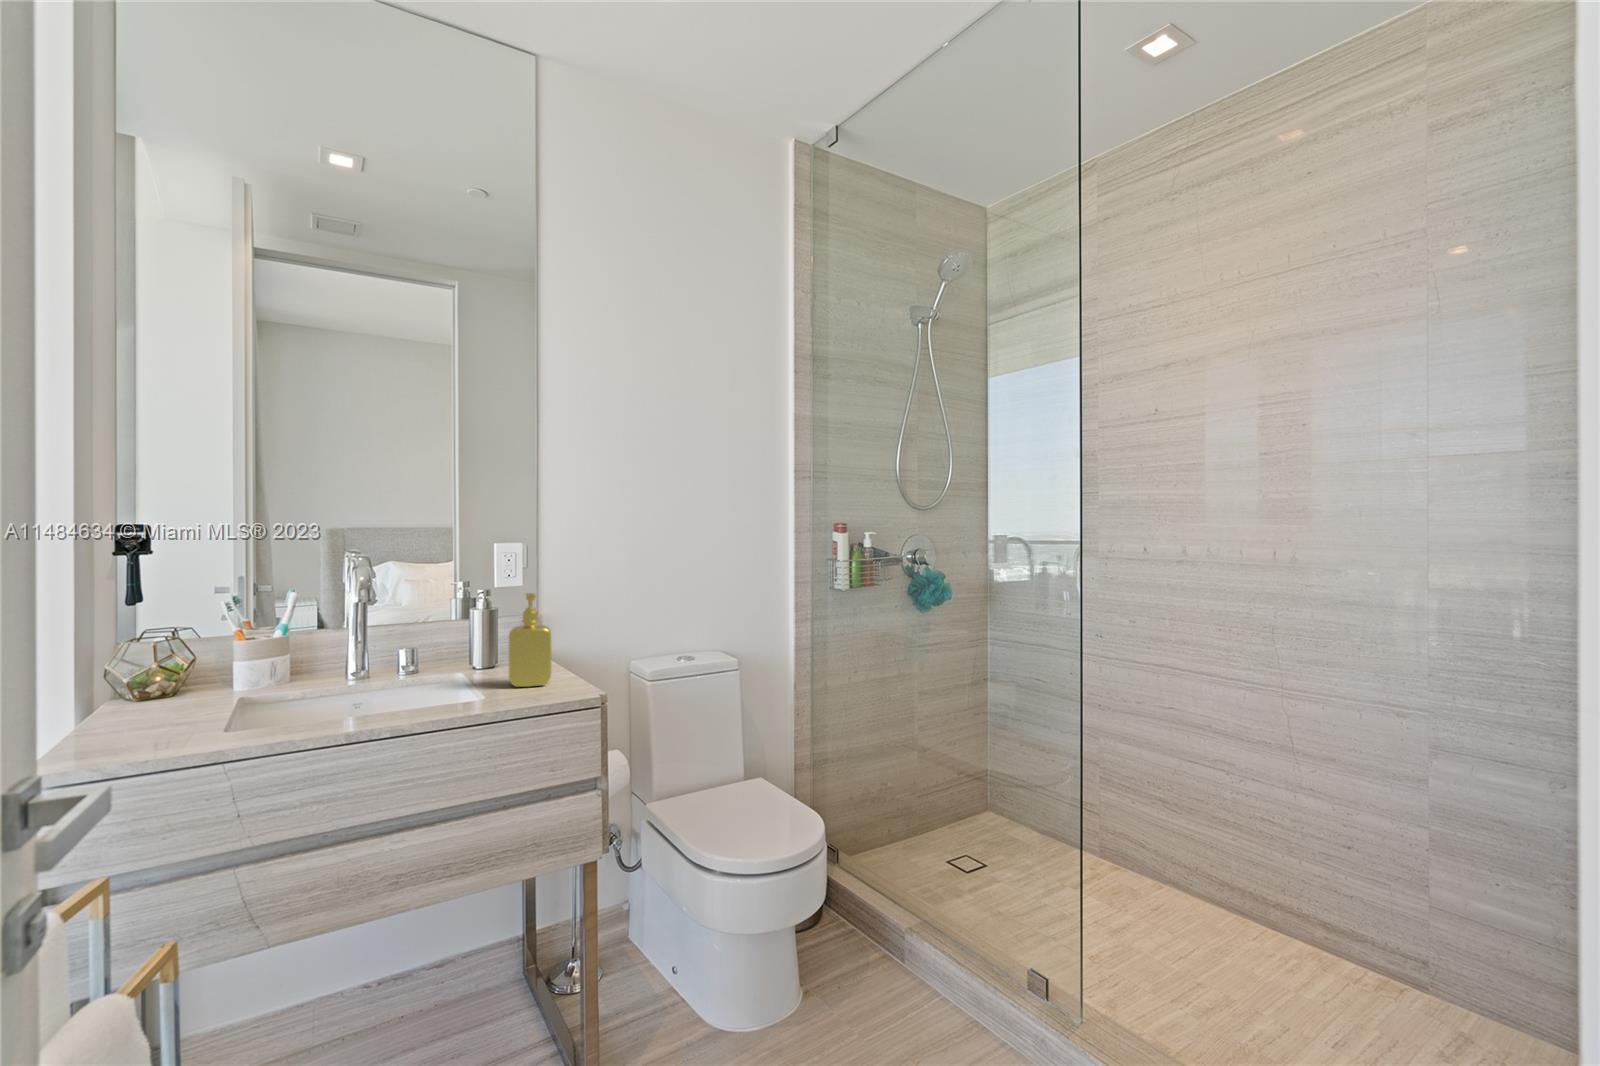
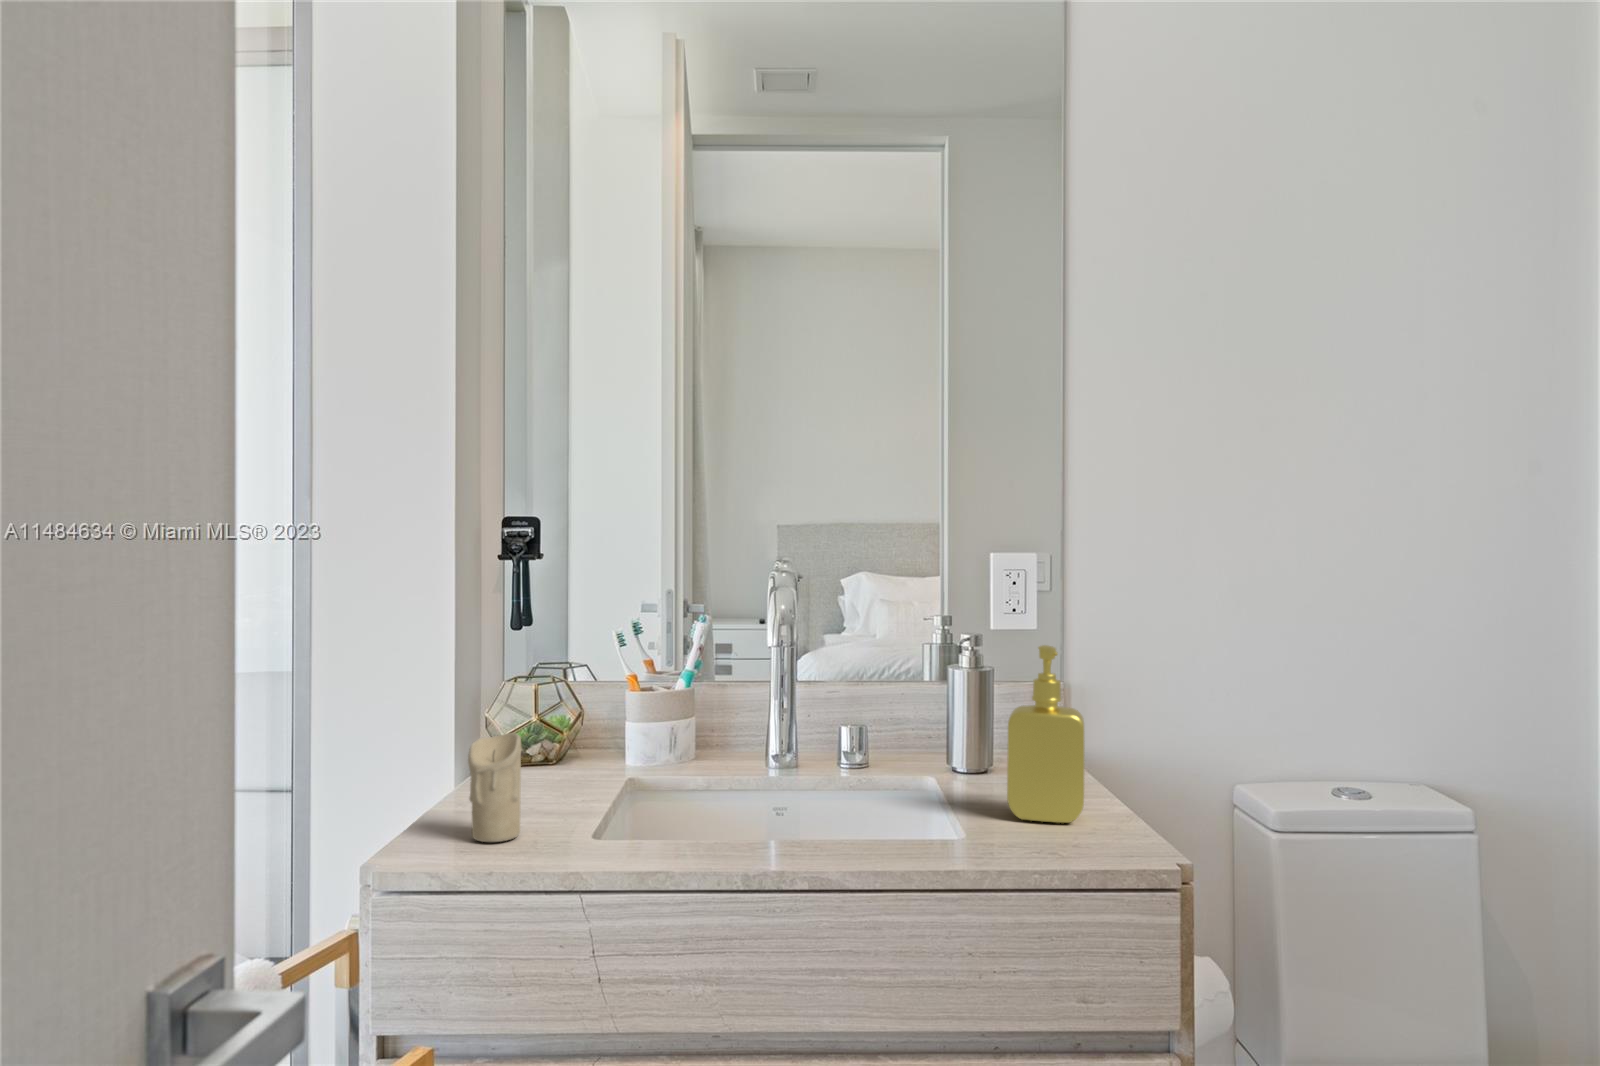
candle: none [125,671,171,745] -> present [468,733,522,842]

